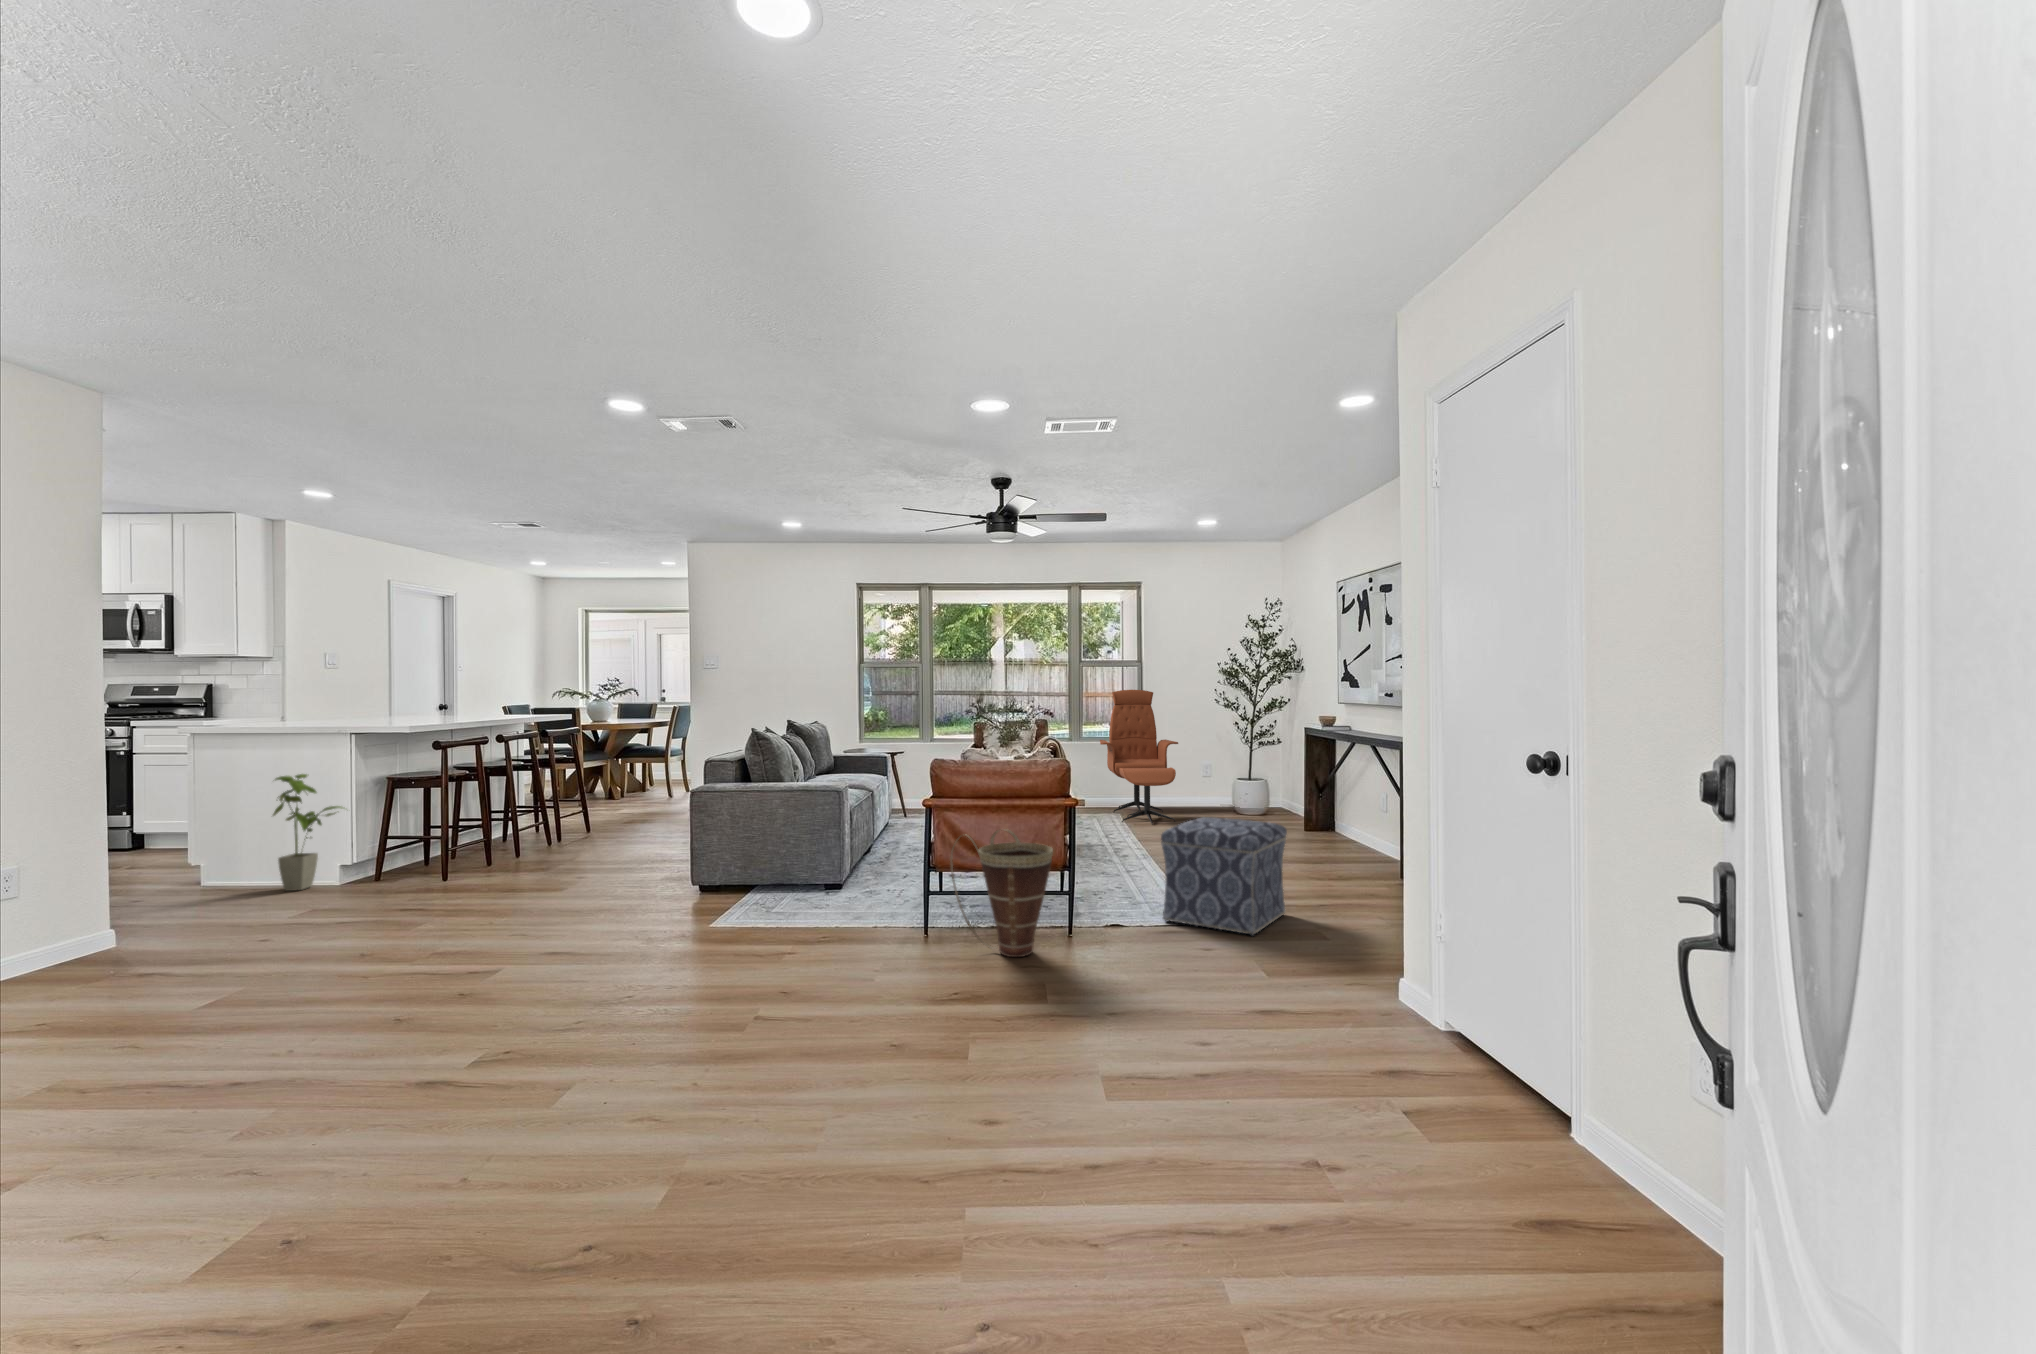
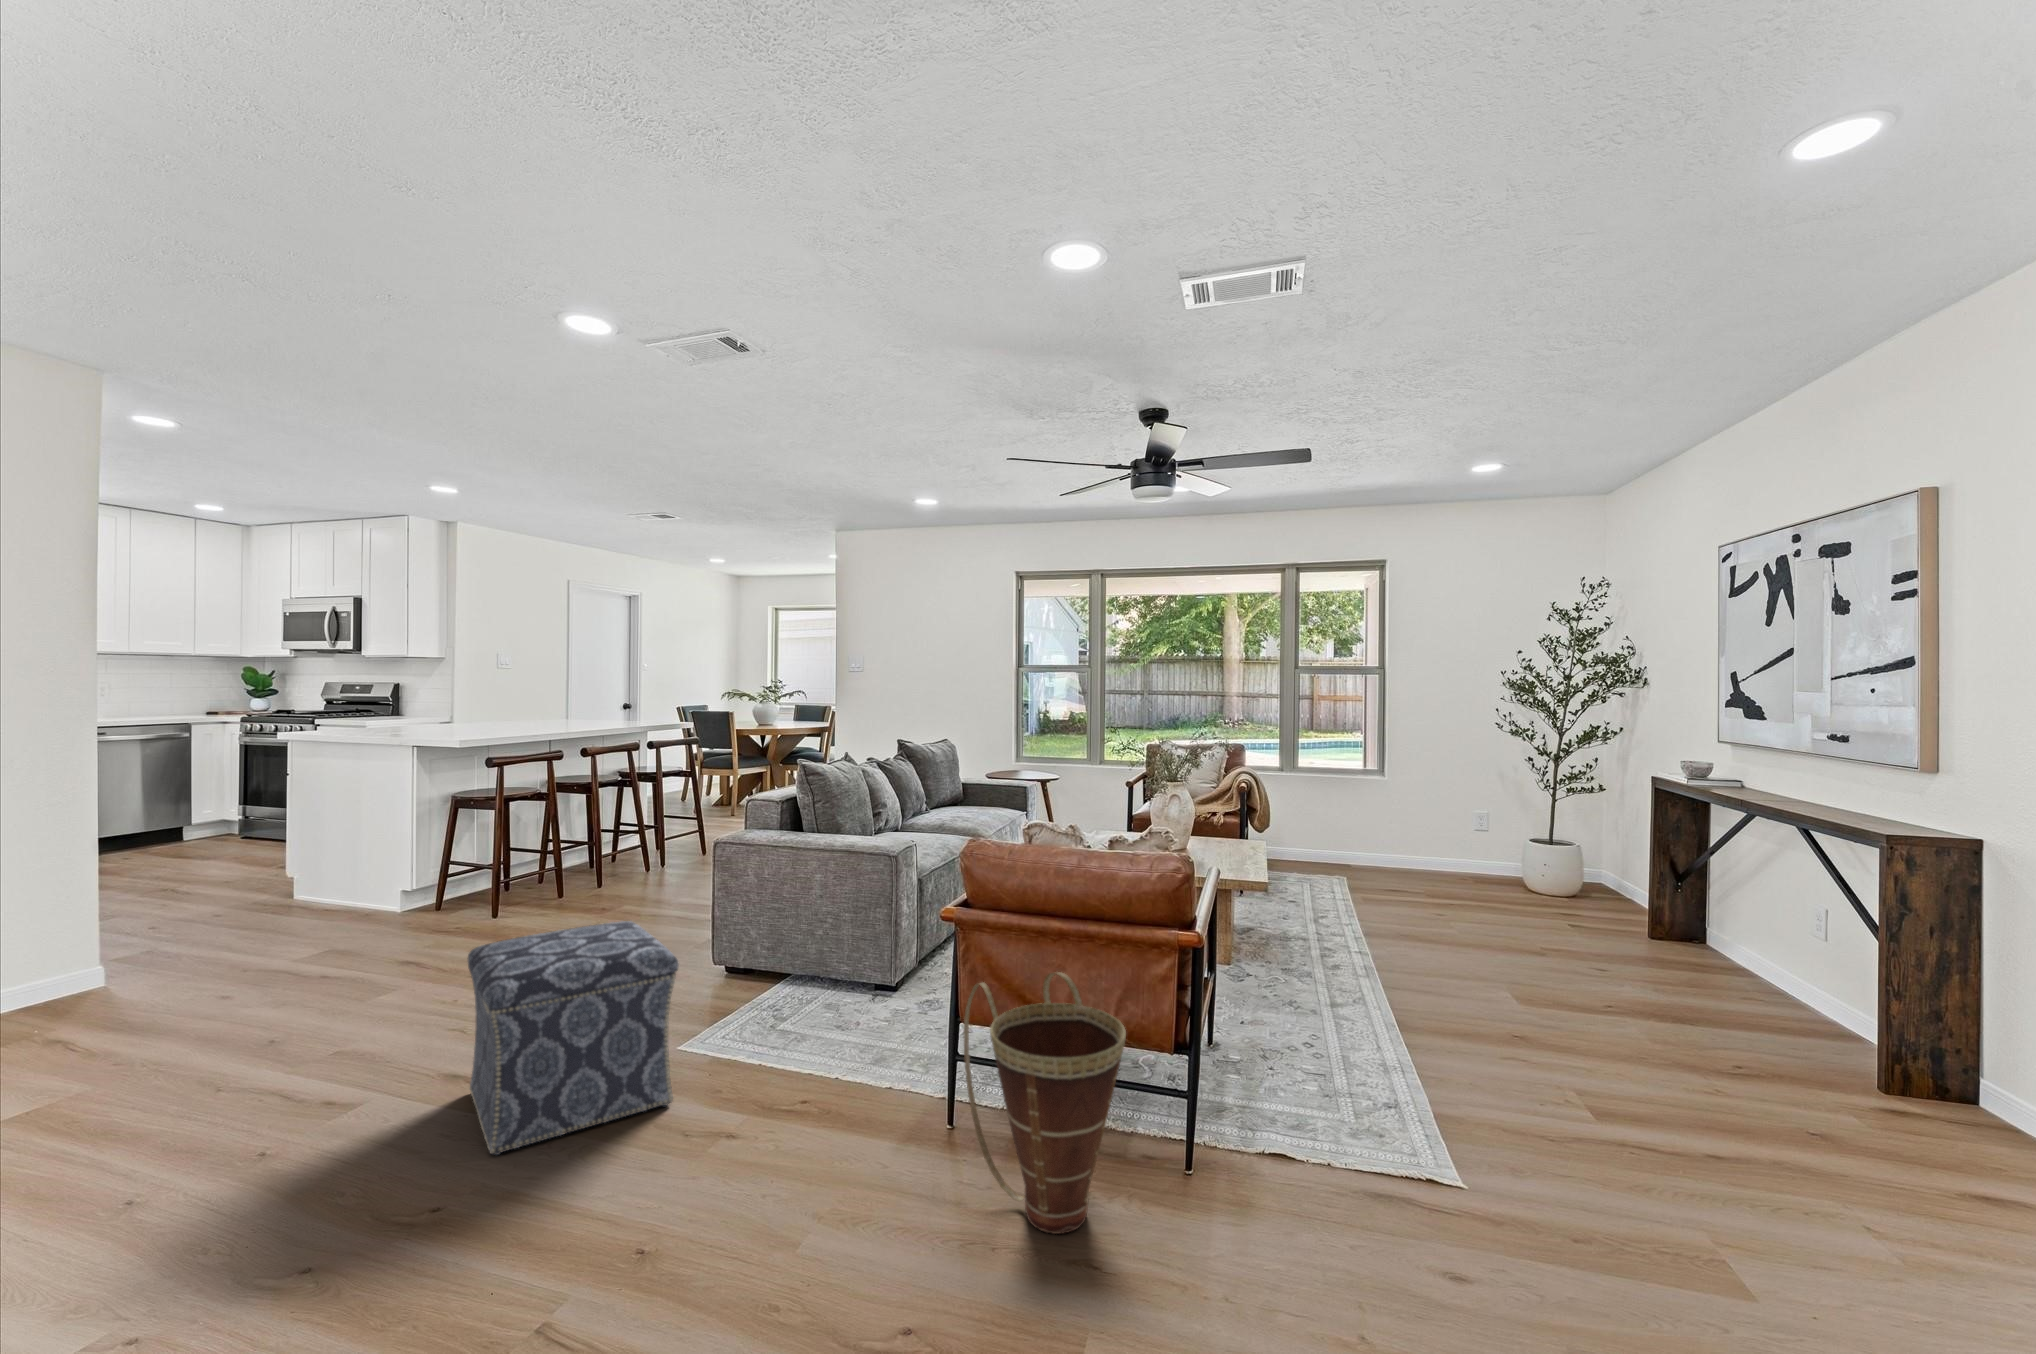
lounge chair: present [1100,690,1178,825] -> none [1323,706,1439,903]
house plant: present [273,774,343,891] -> none [319,791,402,920]
ottoman: present [1161,817,1287,936] -> present [468,921,679,1155]

